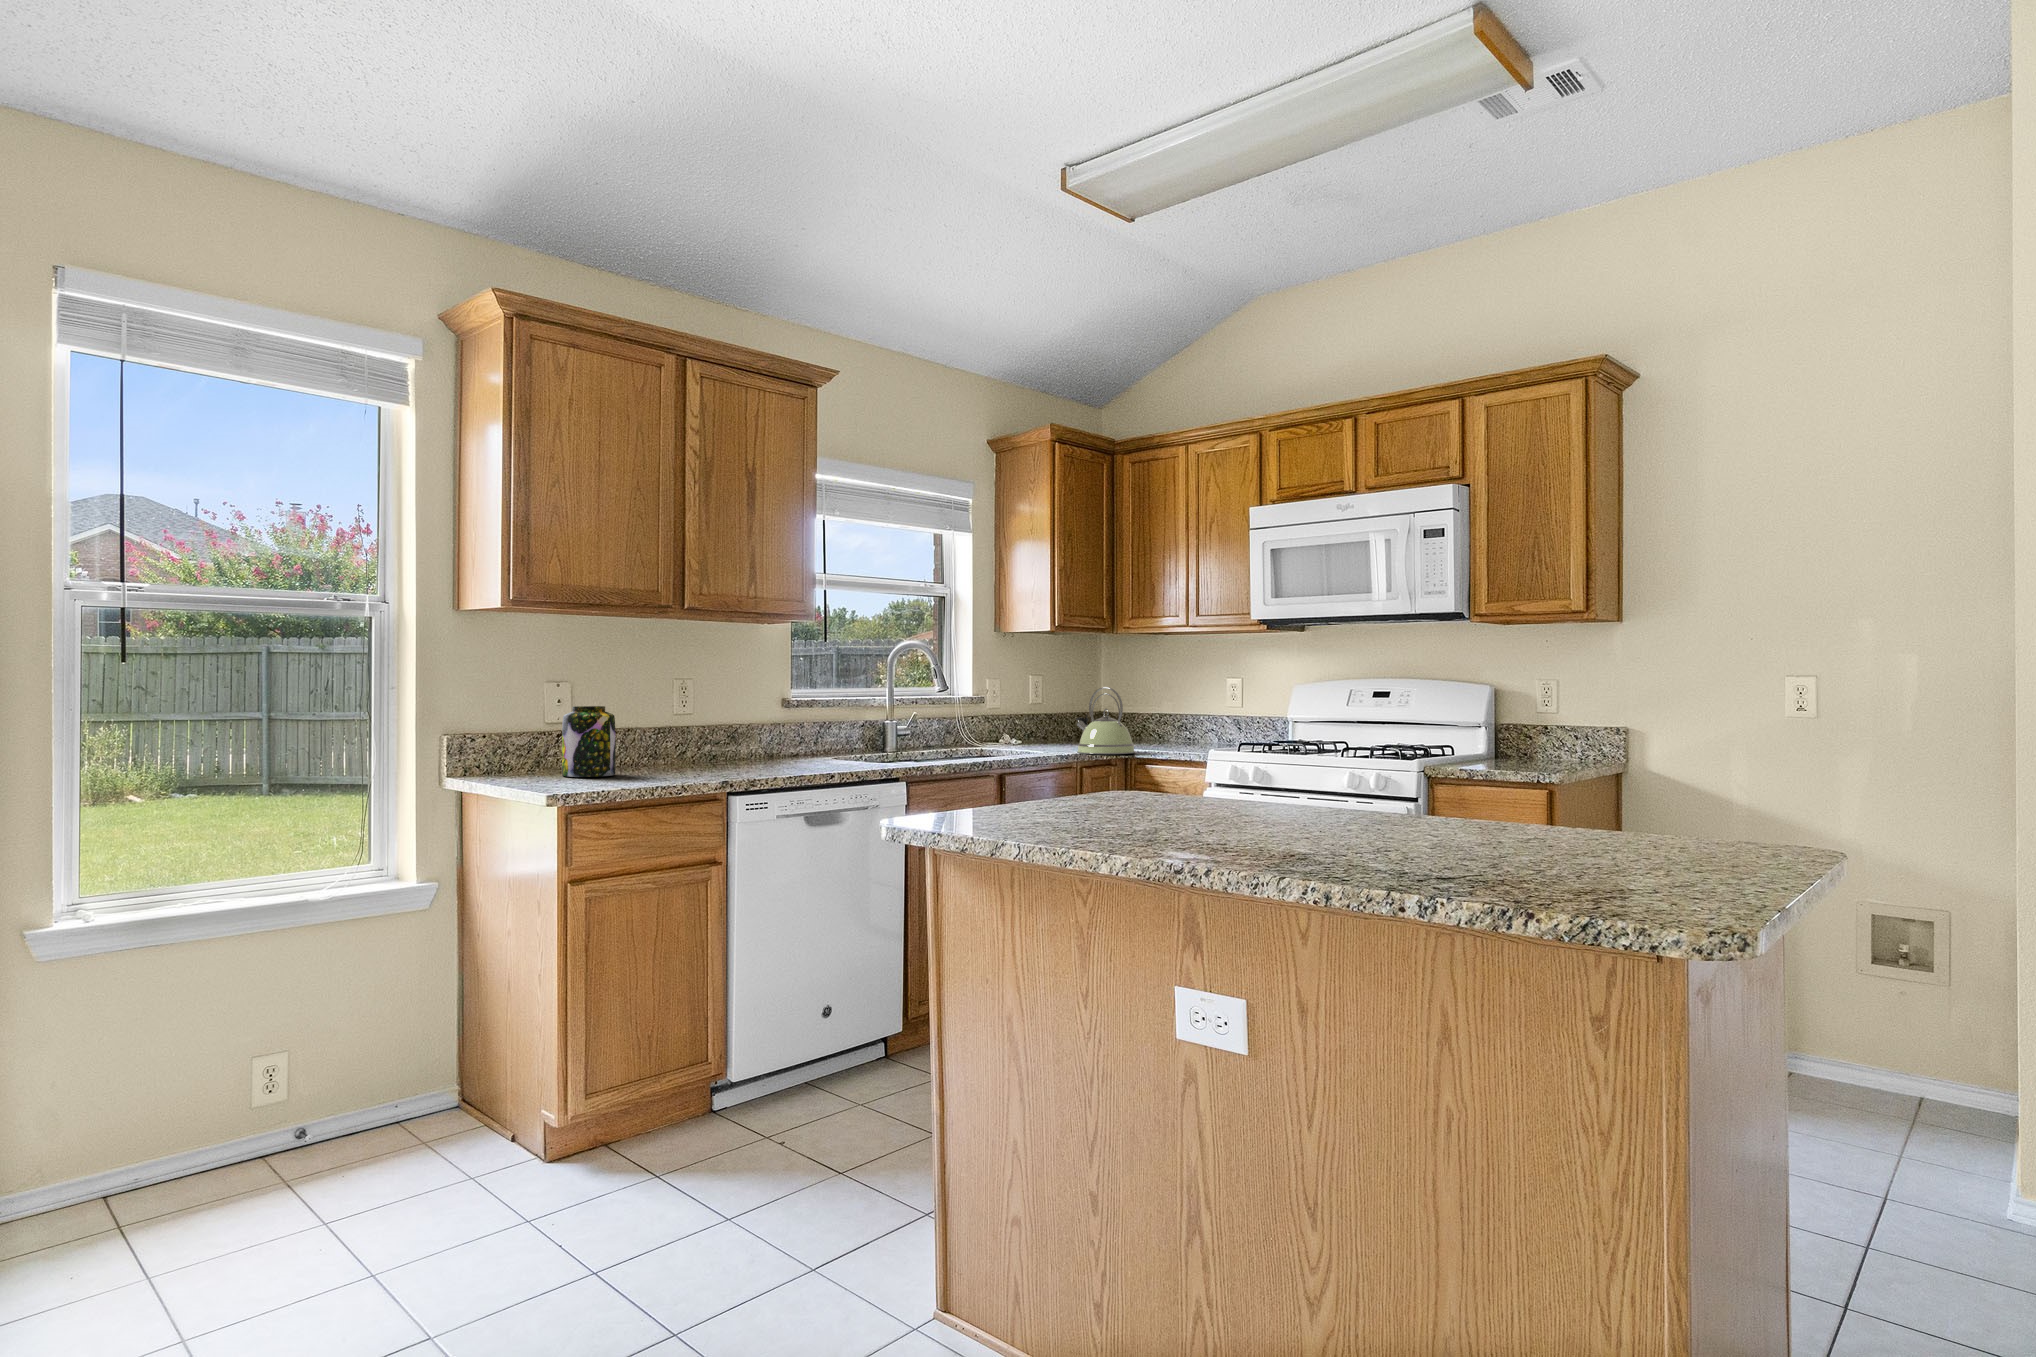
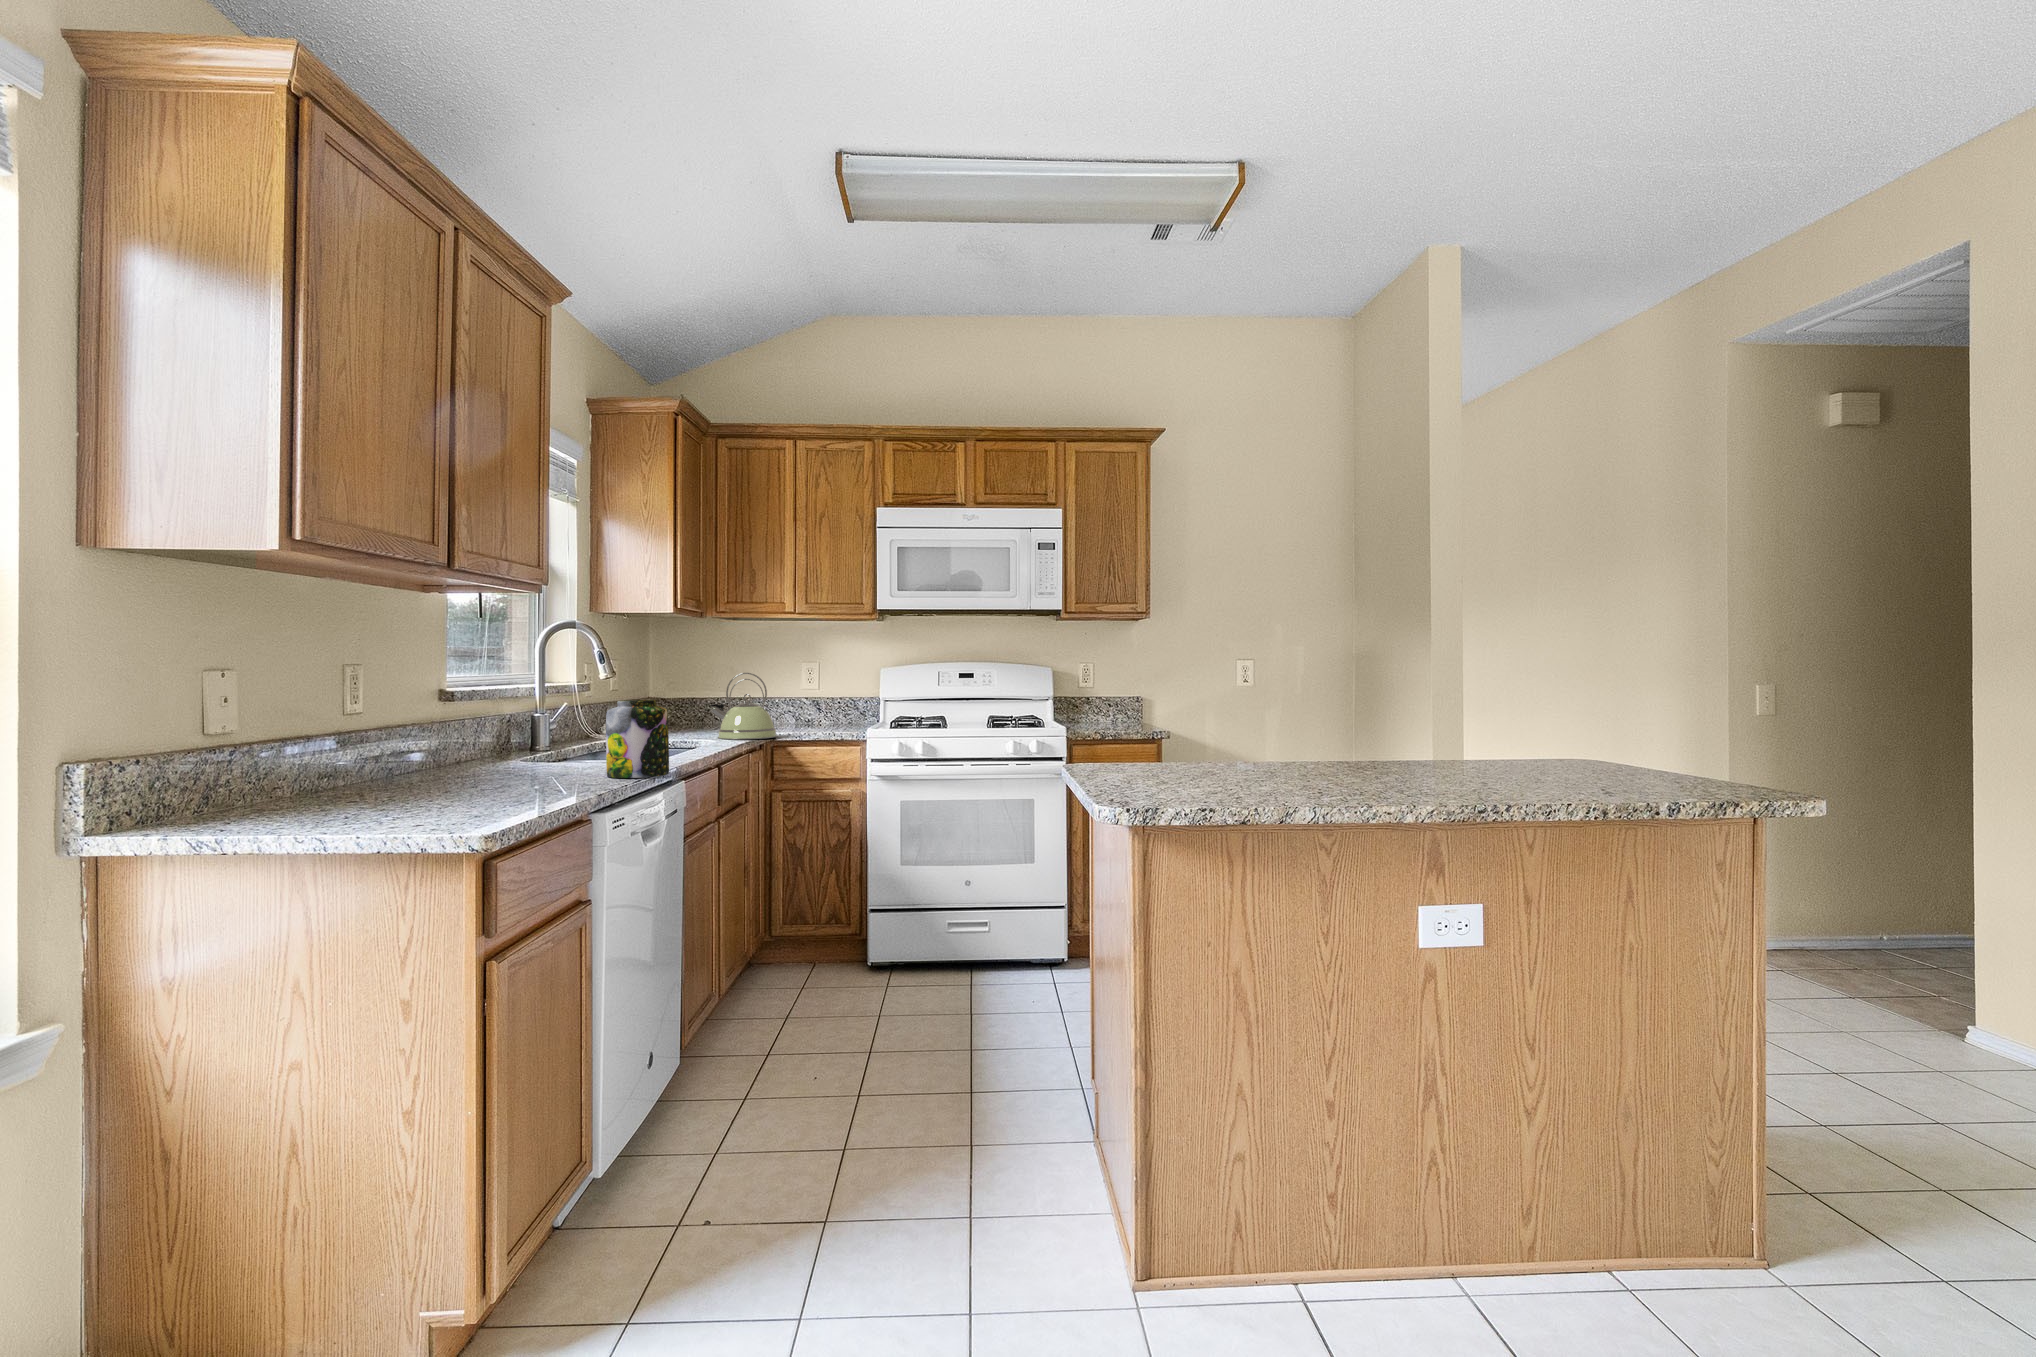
jar: present [562,706,616,777] -> present [606,700,669,778]

